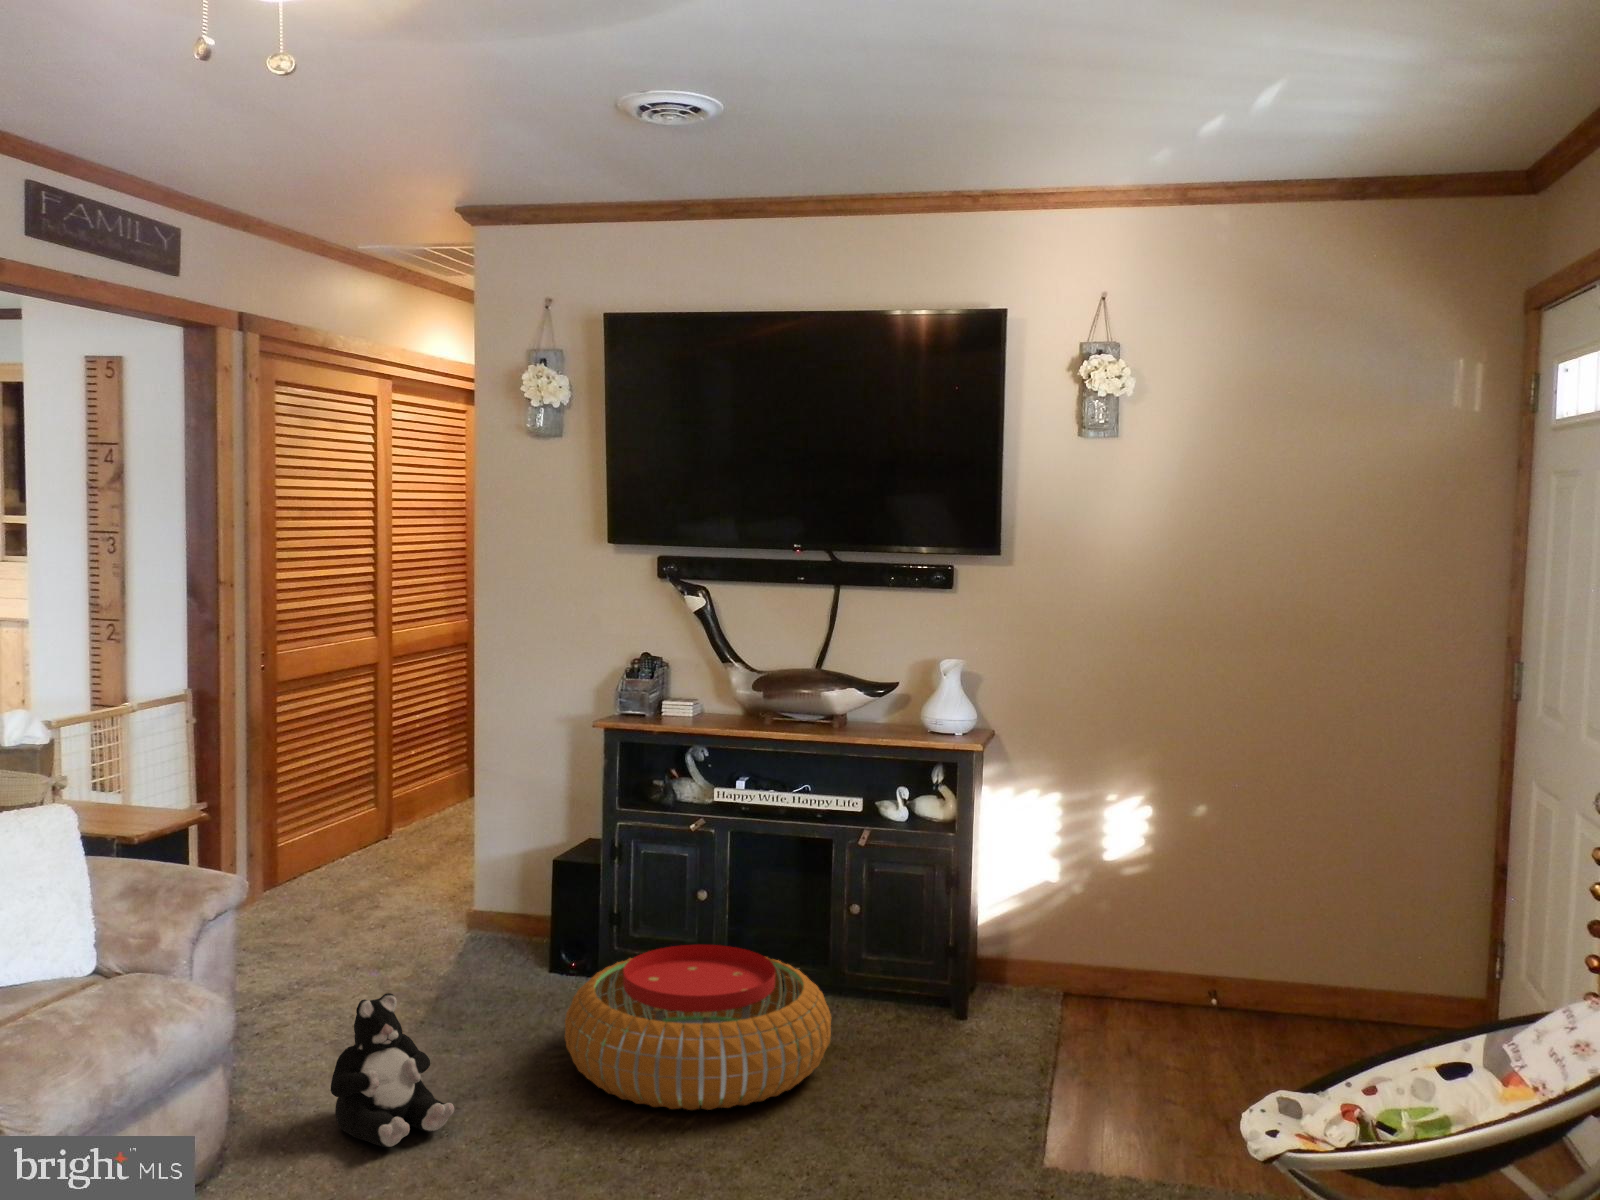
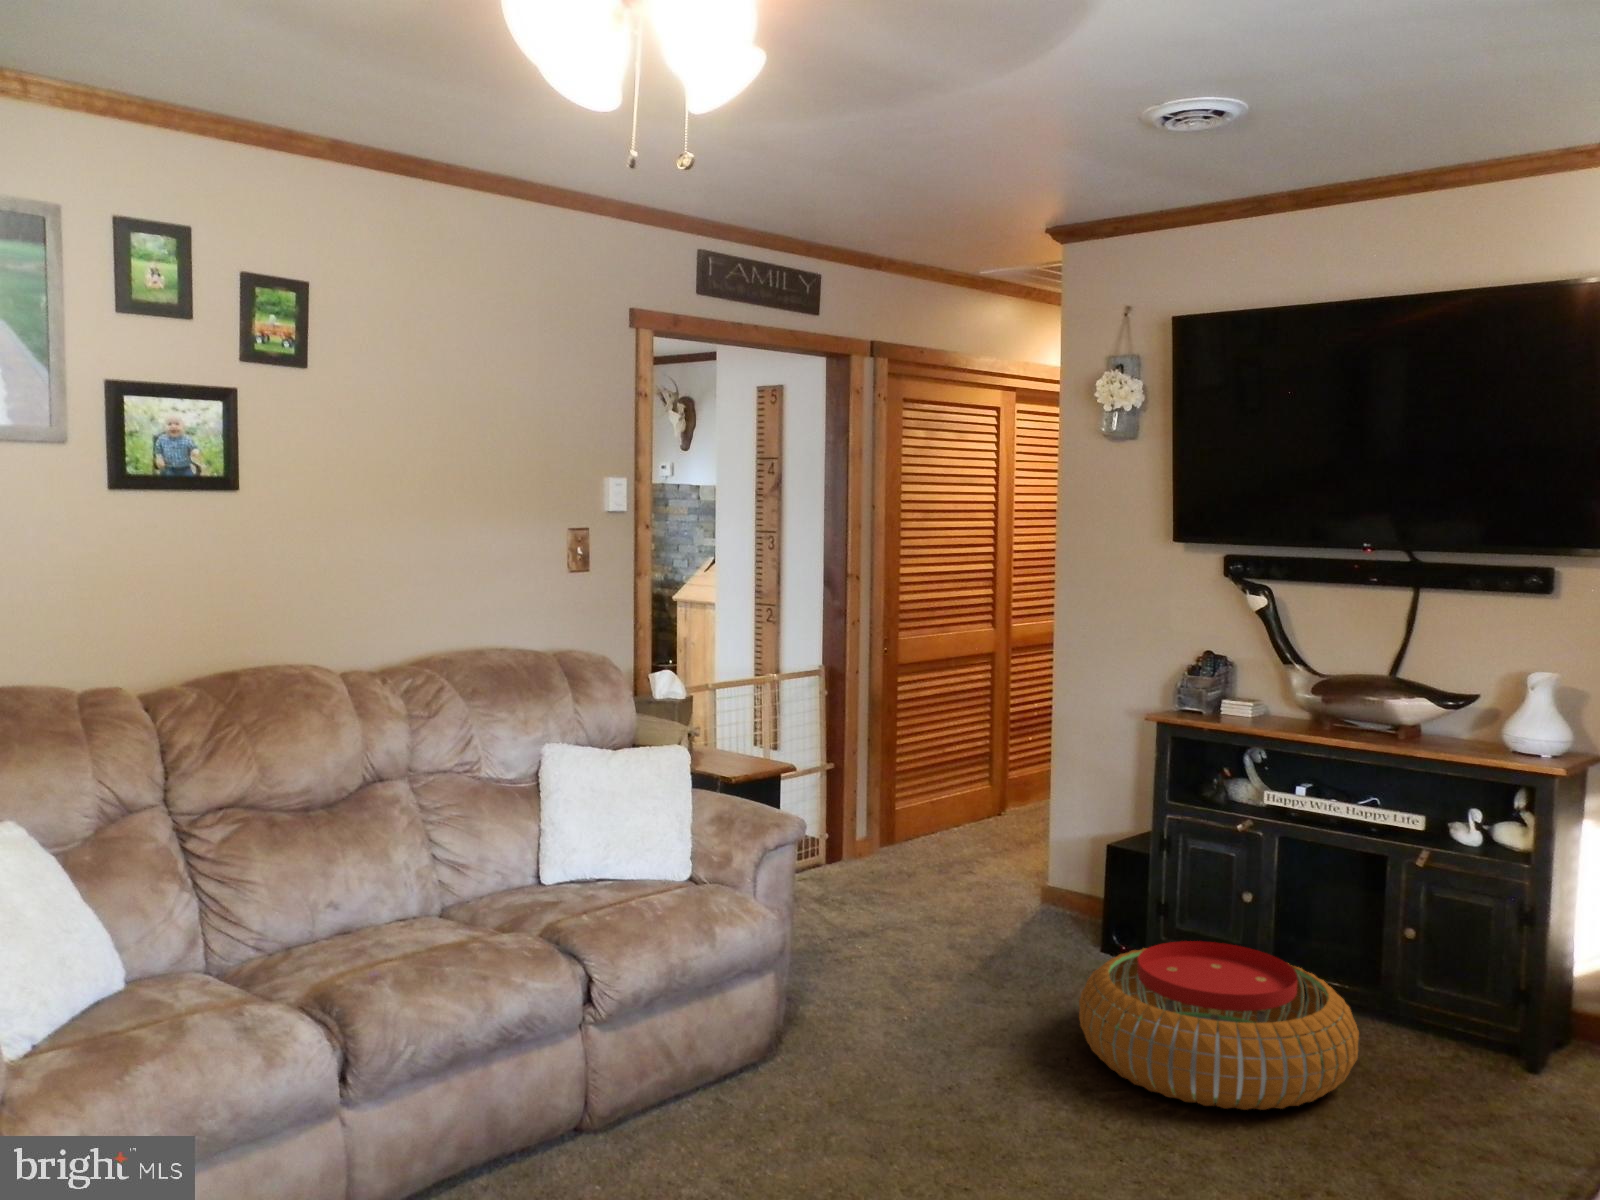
plush toy: present [331,993,454,1147] -> none [859,937,960,1071]

